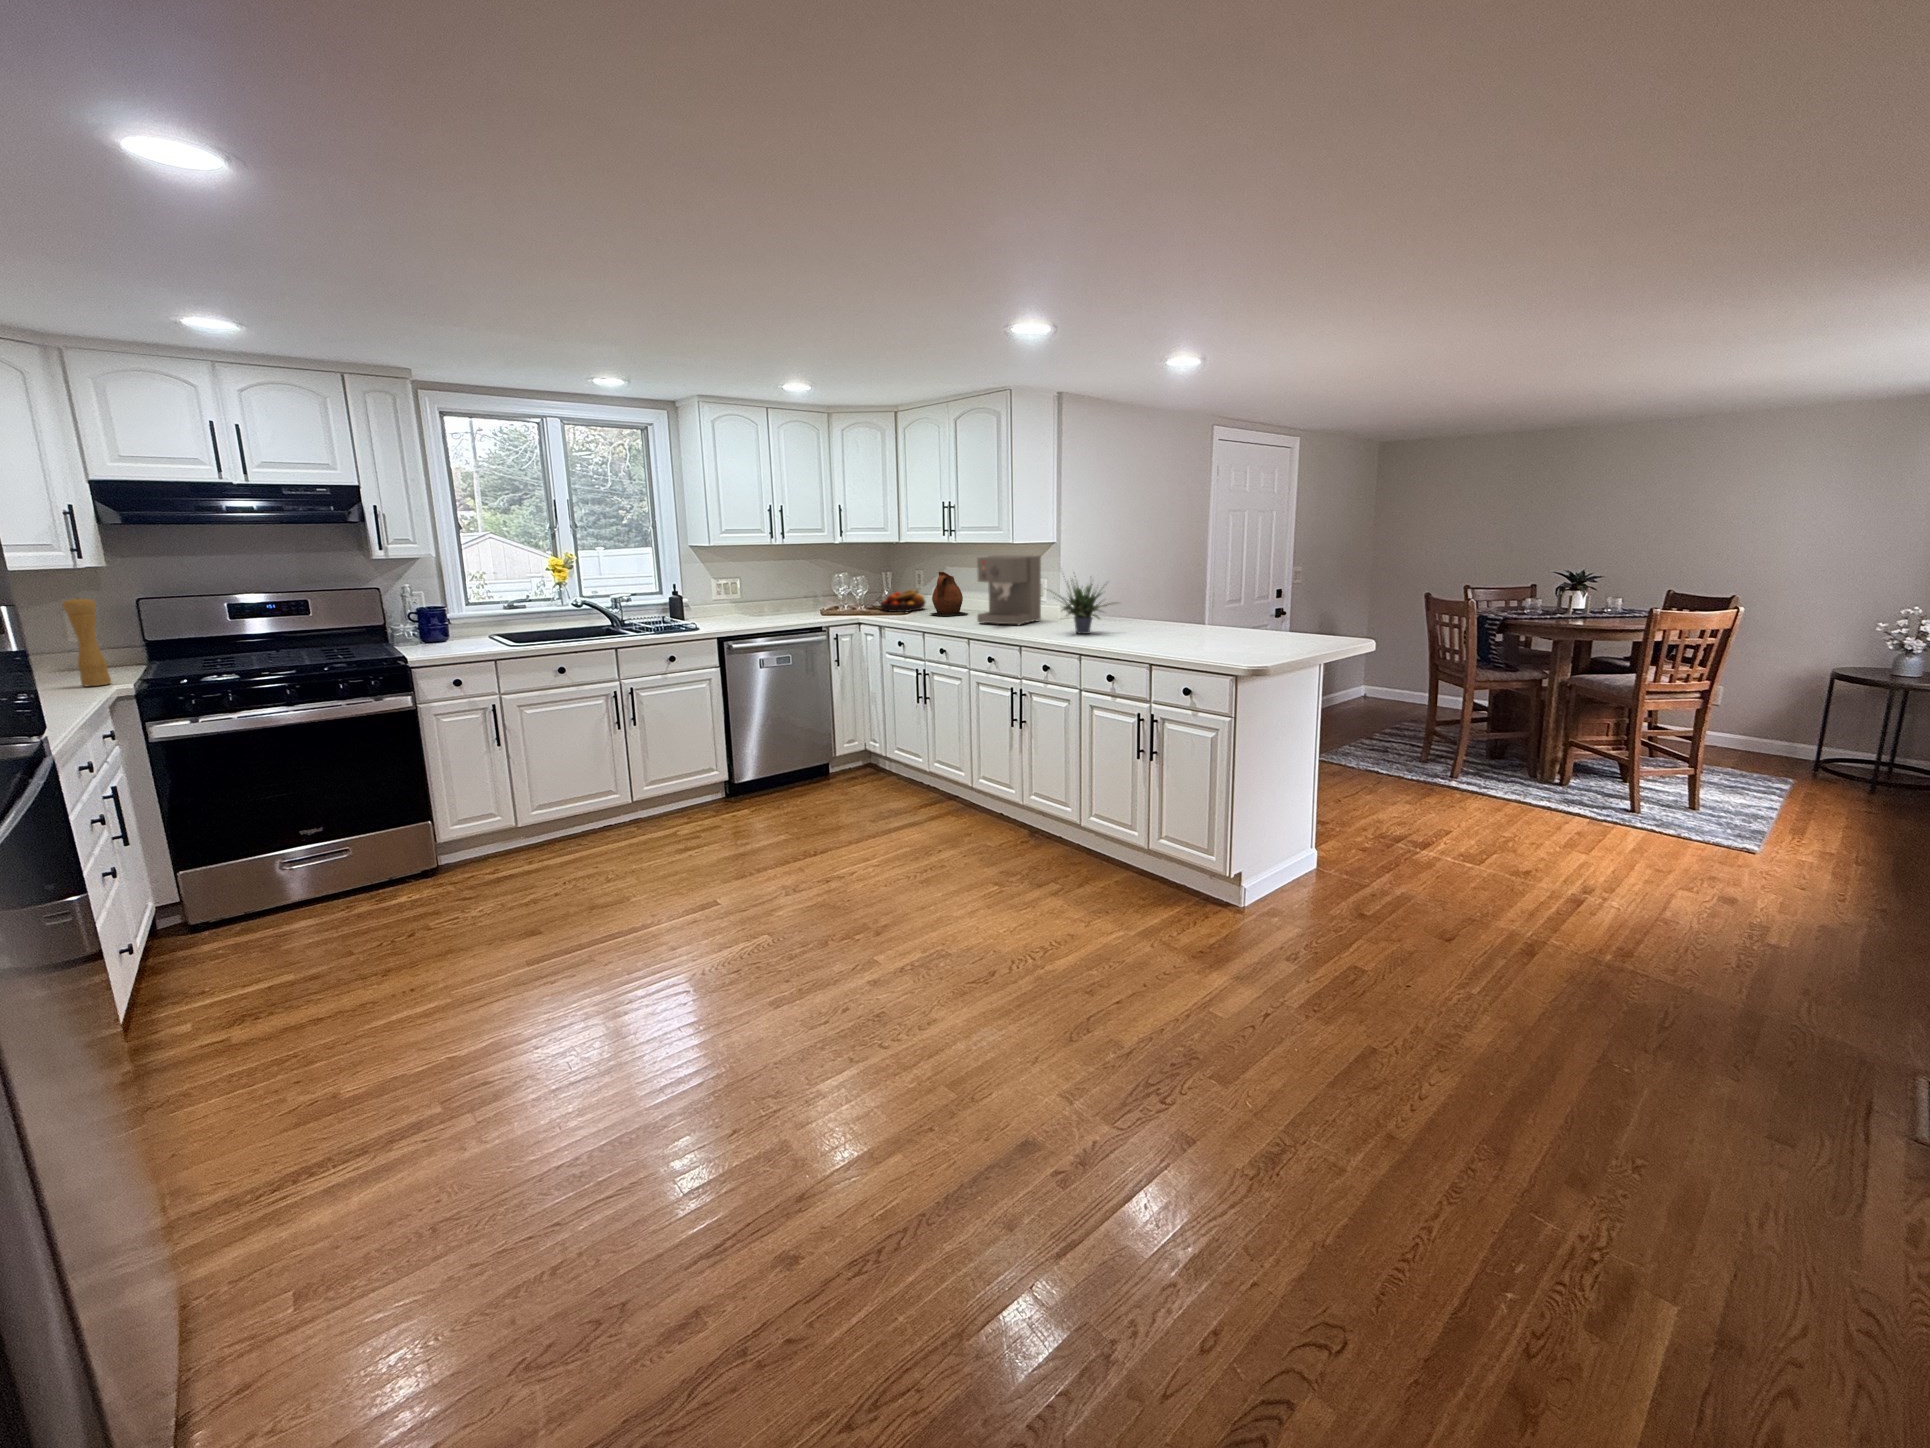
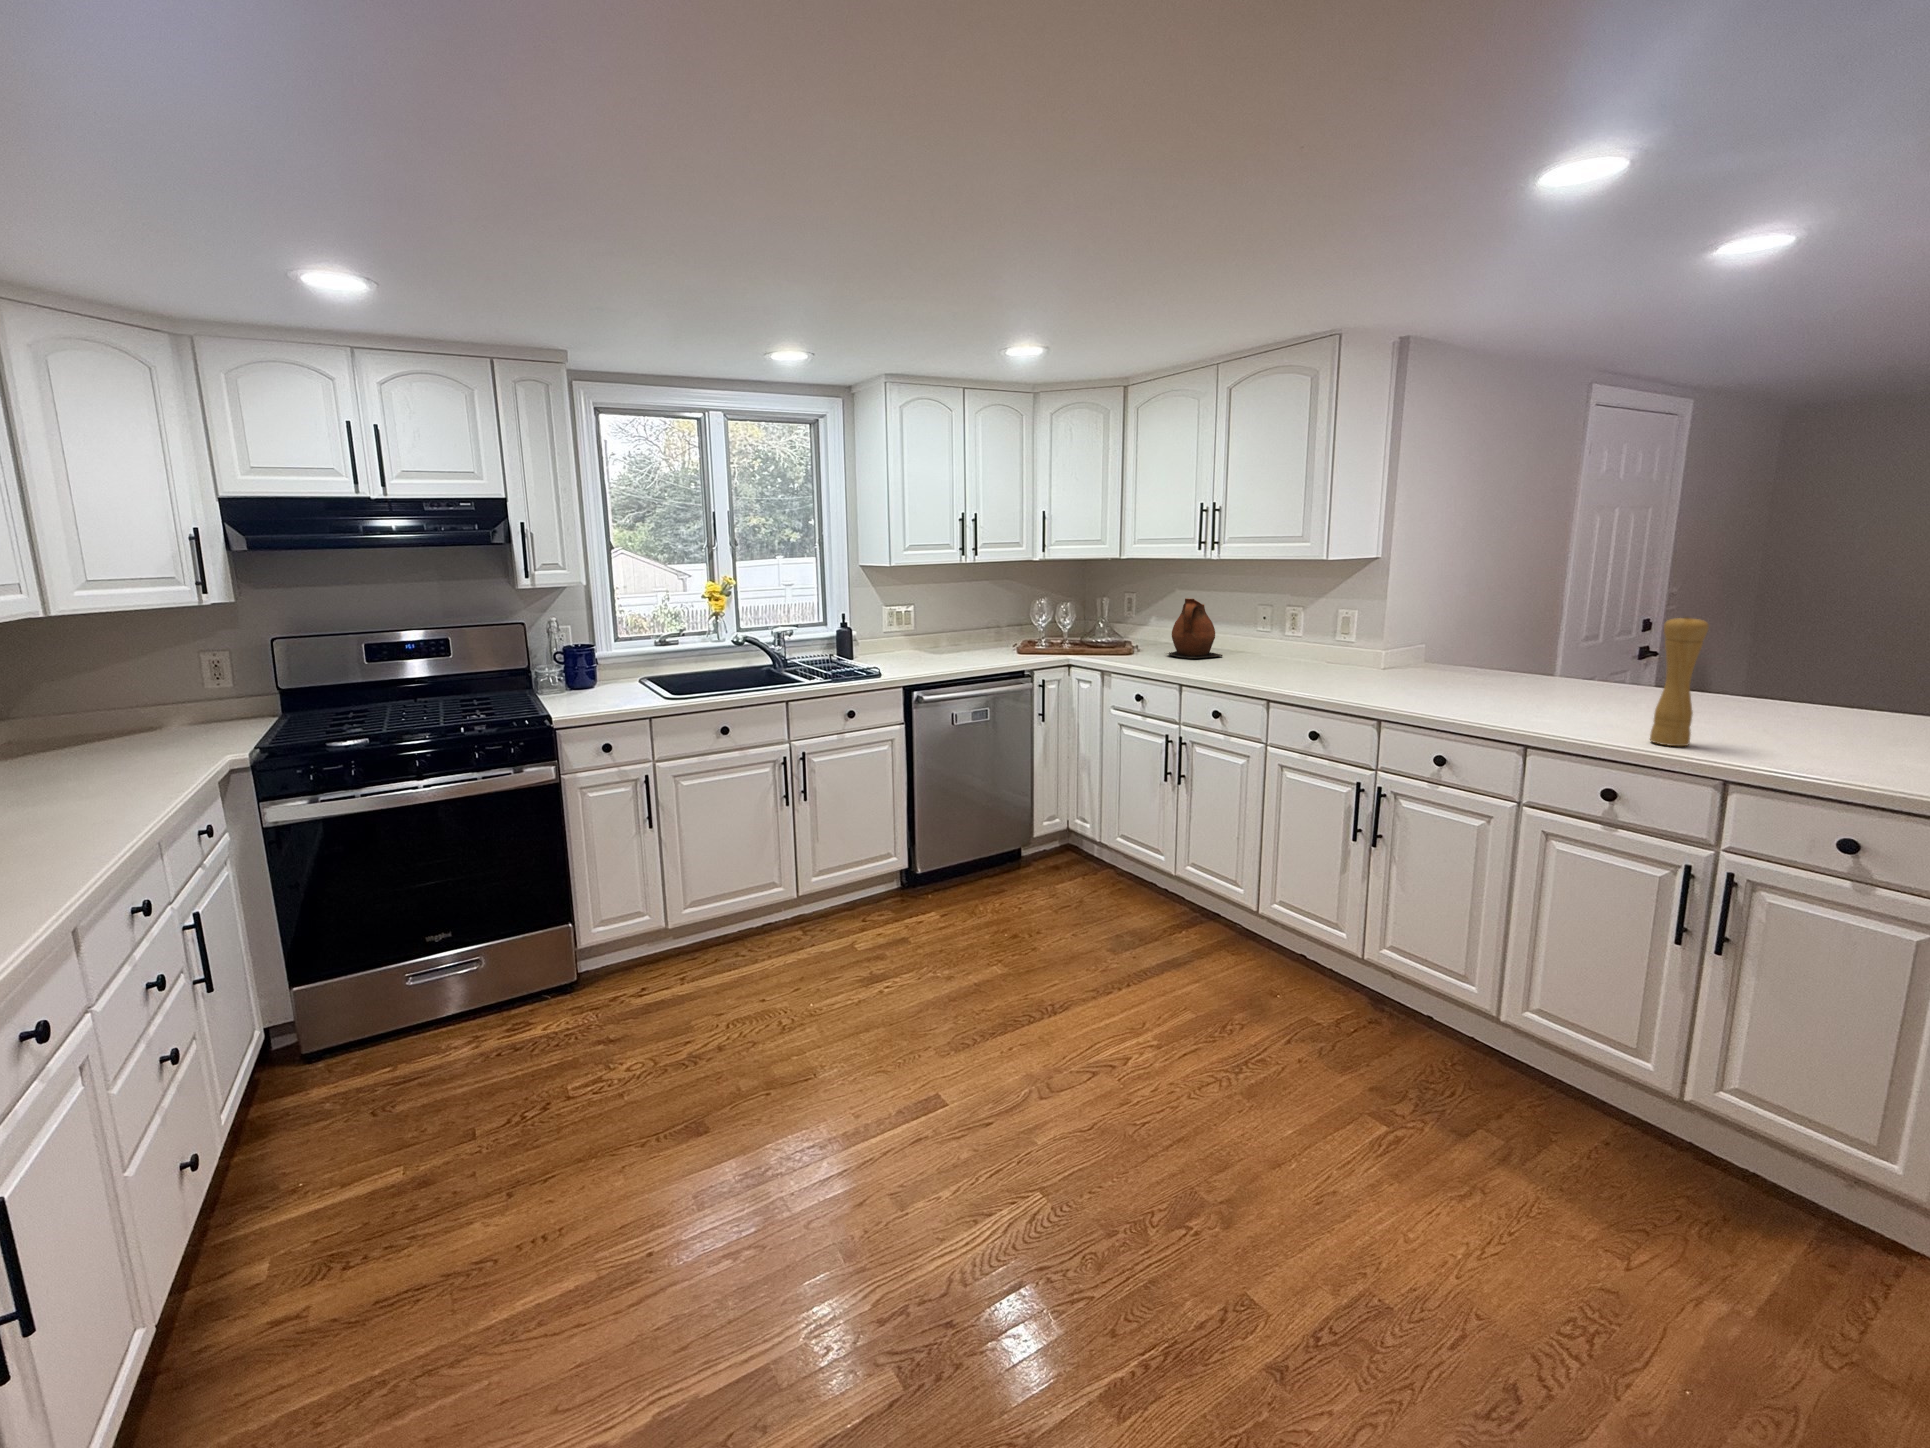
coffee maker: present [977,555,1041,625] -> none [1263,577,1363,681]
potted plant: present [1055,576,1117,634] -> none [1419,596,1550,704]
fruit bowl: present [880,590,926,612] -> none [1086,619,1148,649]
pepper mill: present [62,598,111,686] -> present [1650,616,1709,746]

